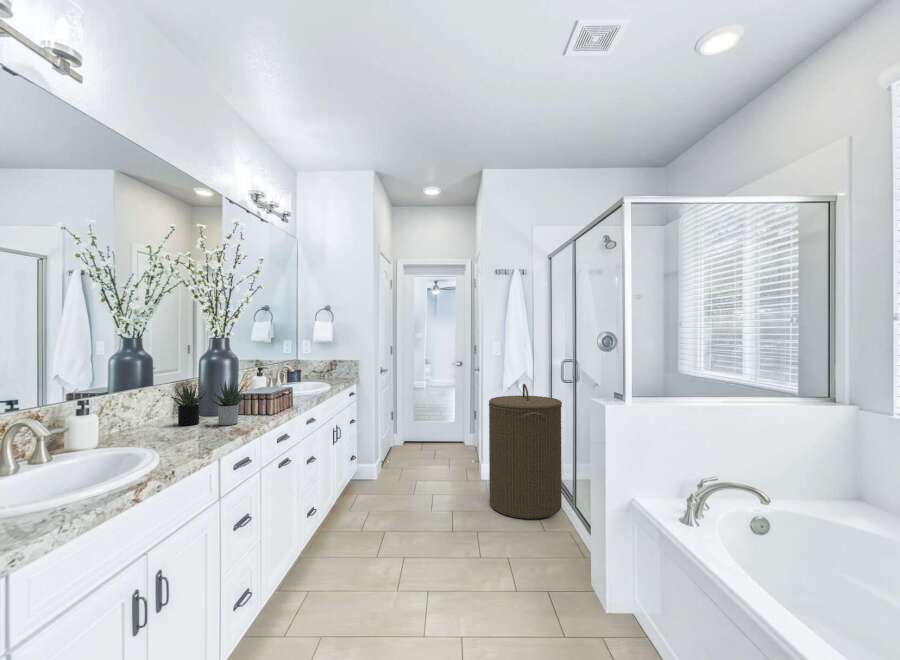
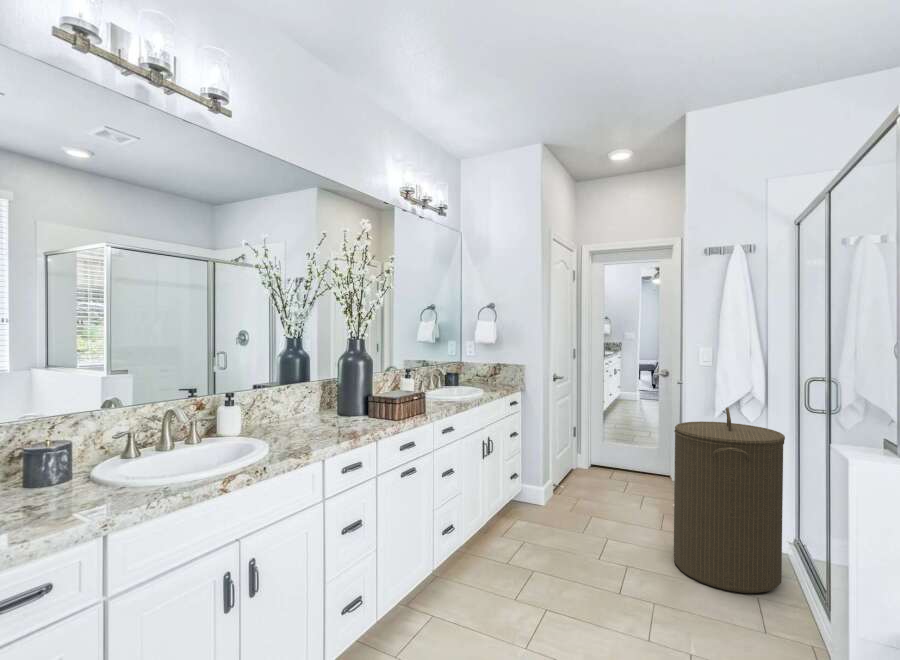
succulent plant: present [171,382,247,425] -> none [305,382,373,428]

